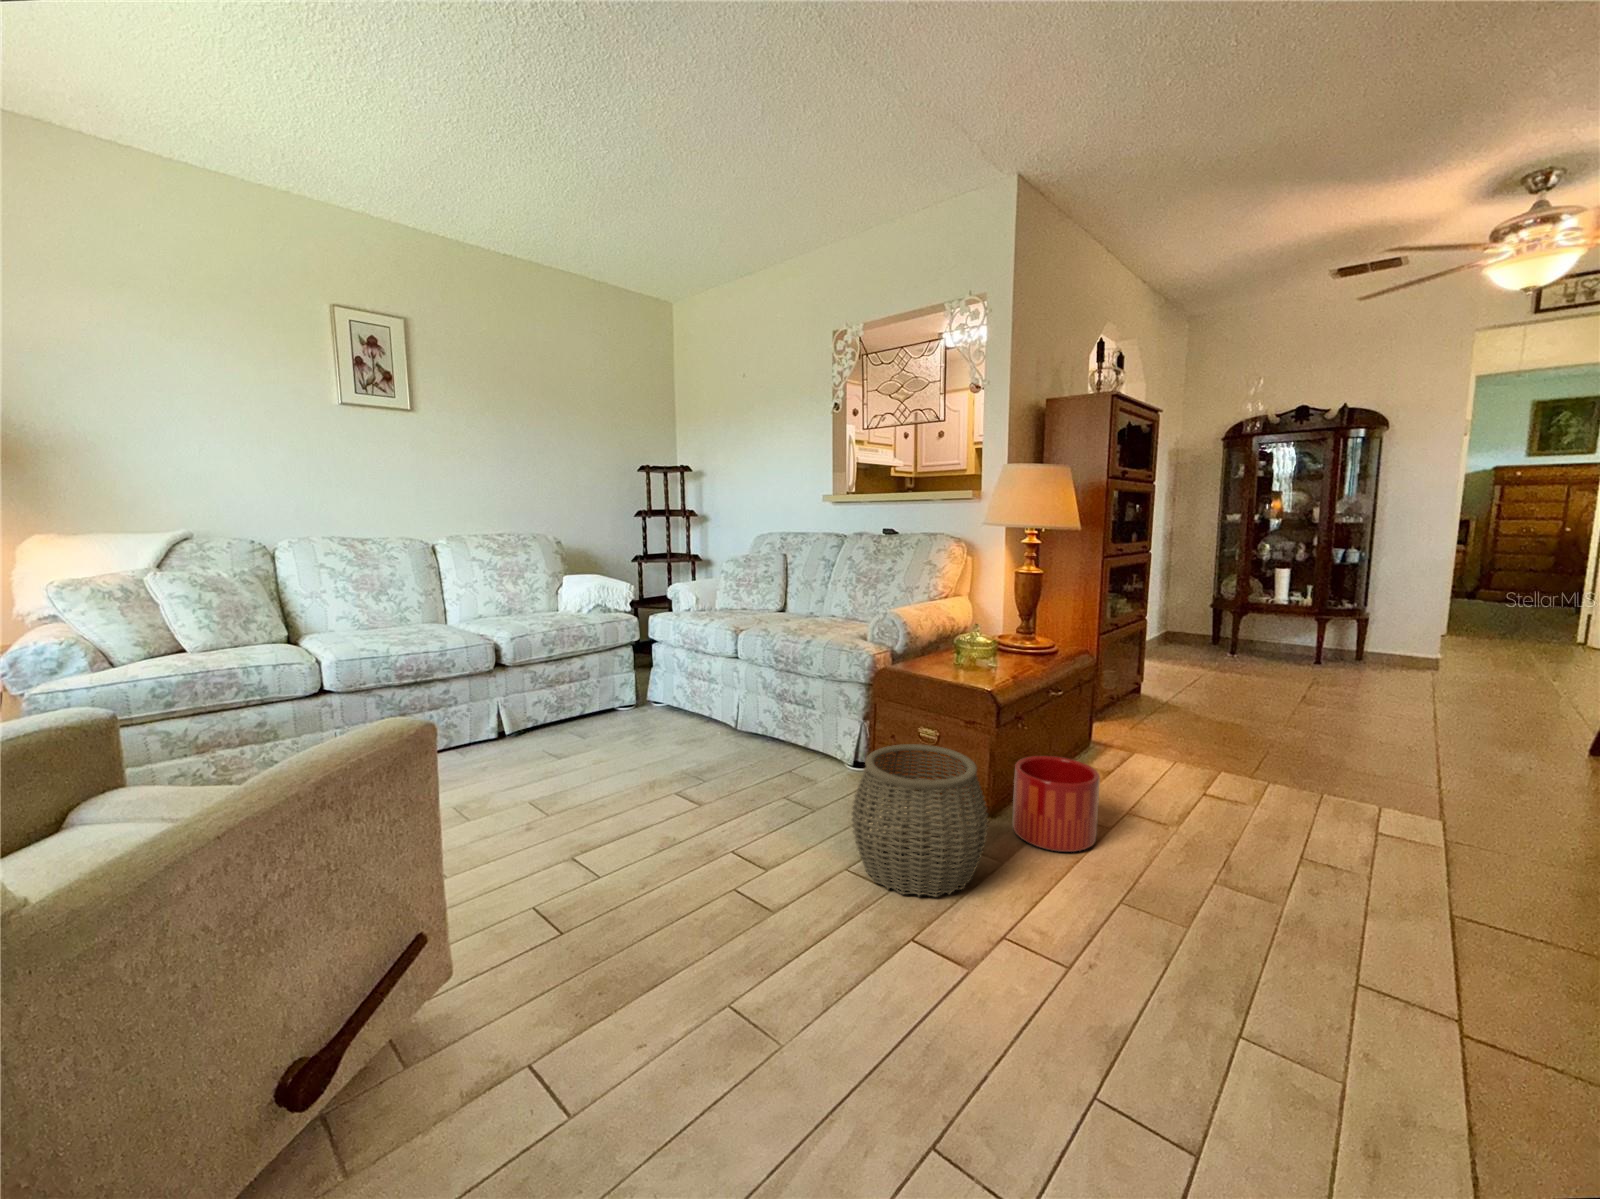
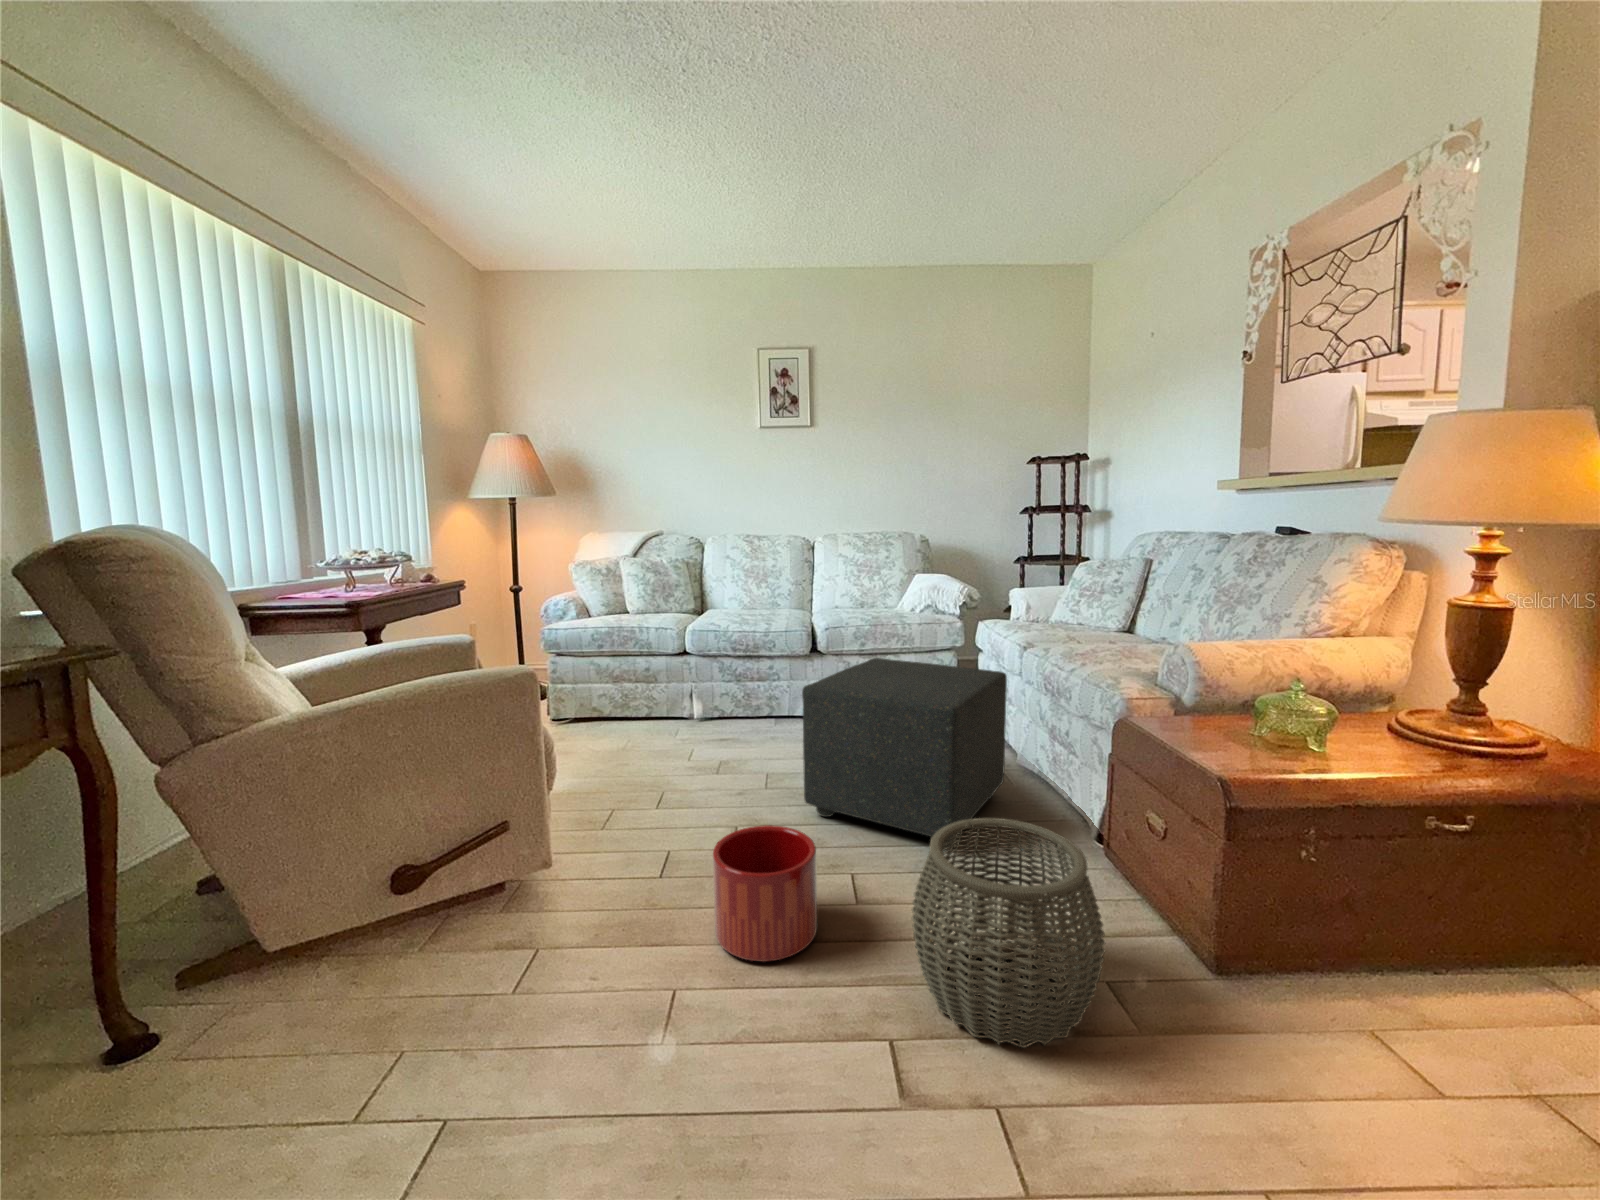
ottoman: none [623,651,782,815] -> present [802,658,1007,847]
planter: present [1012,756,1100,852] -> present [713,825,817,962]

